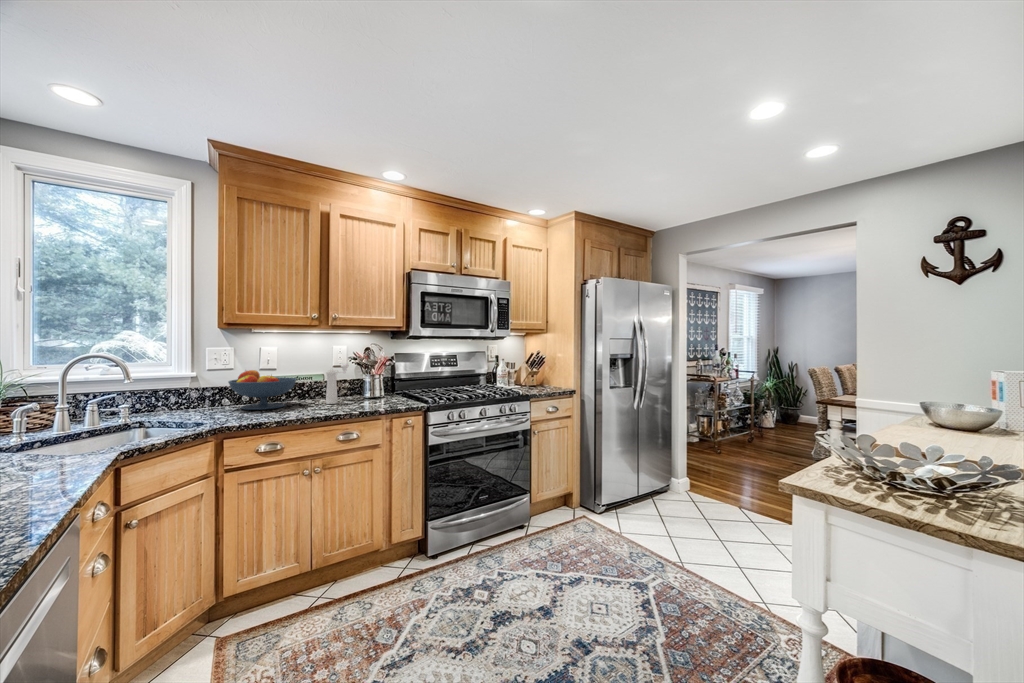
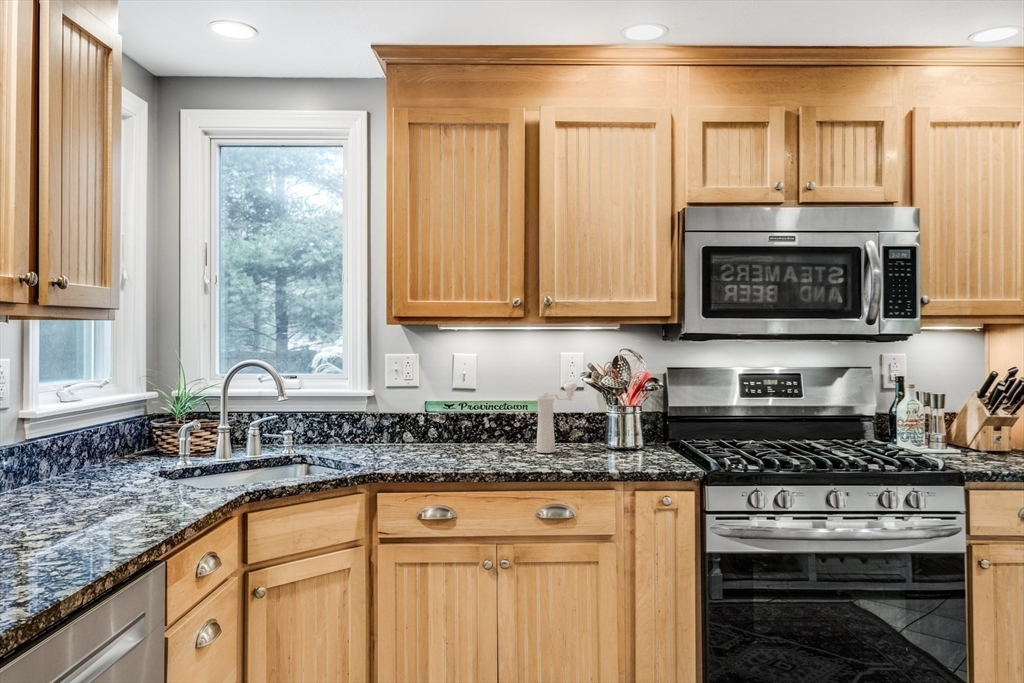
fruit bowl: present [228,370,297,410] -> none [402,390,496,454]

